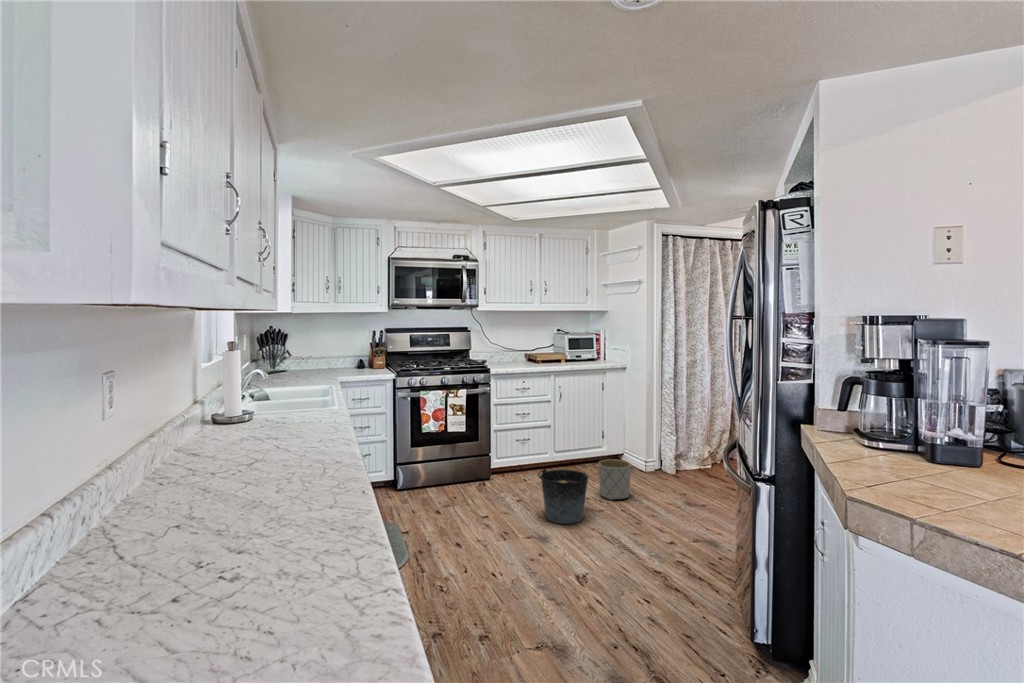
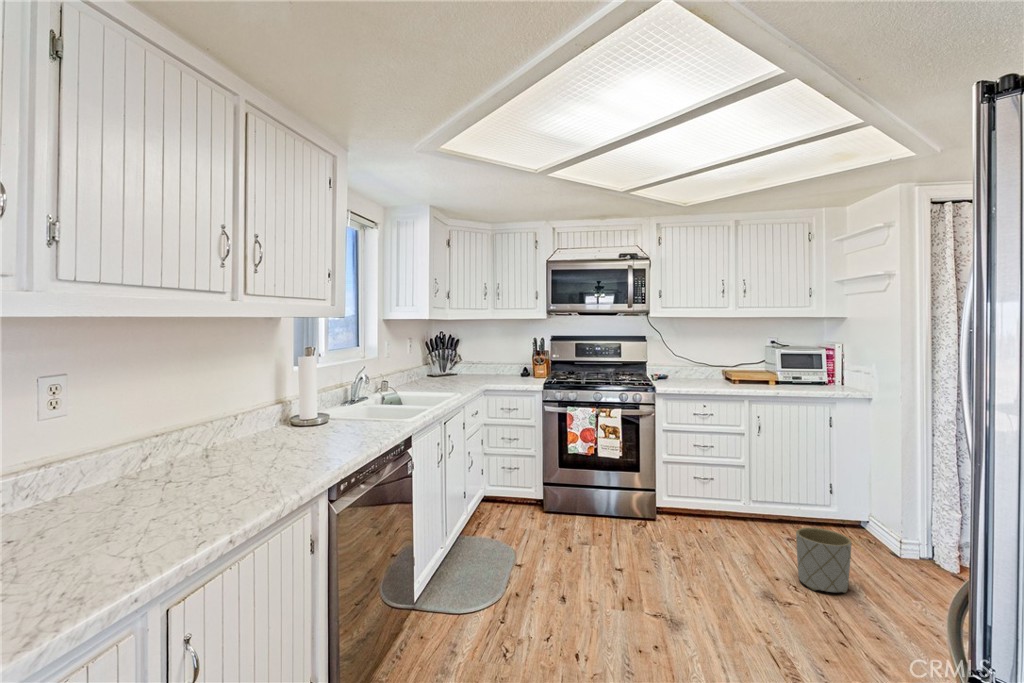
bucket: present [538,468,588,524] -> none [687,524,762,612]

